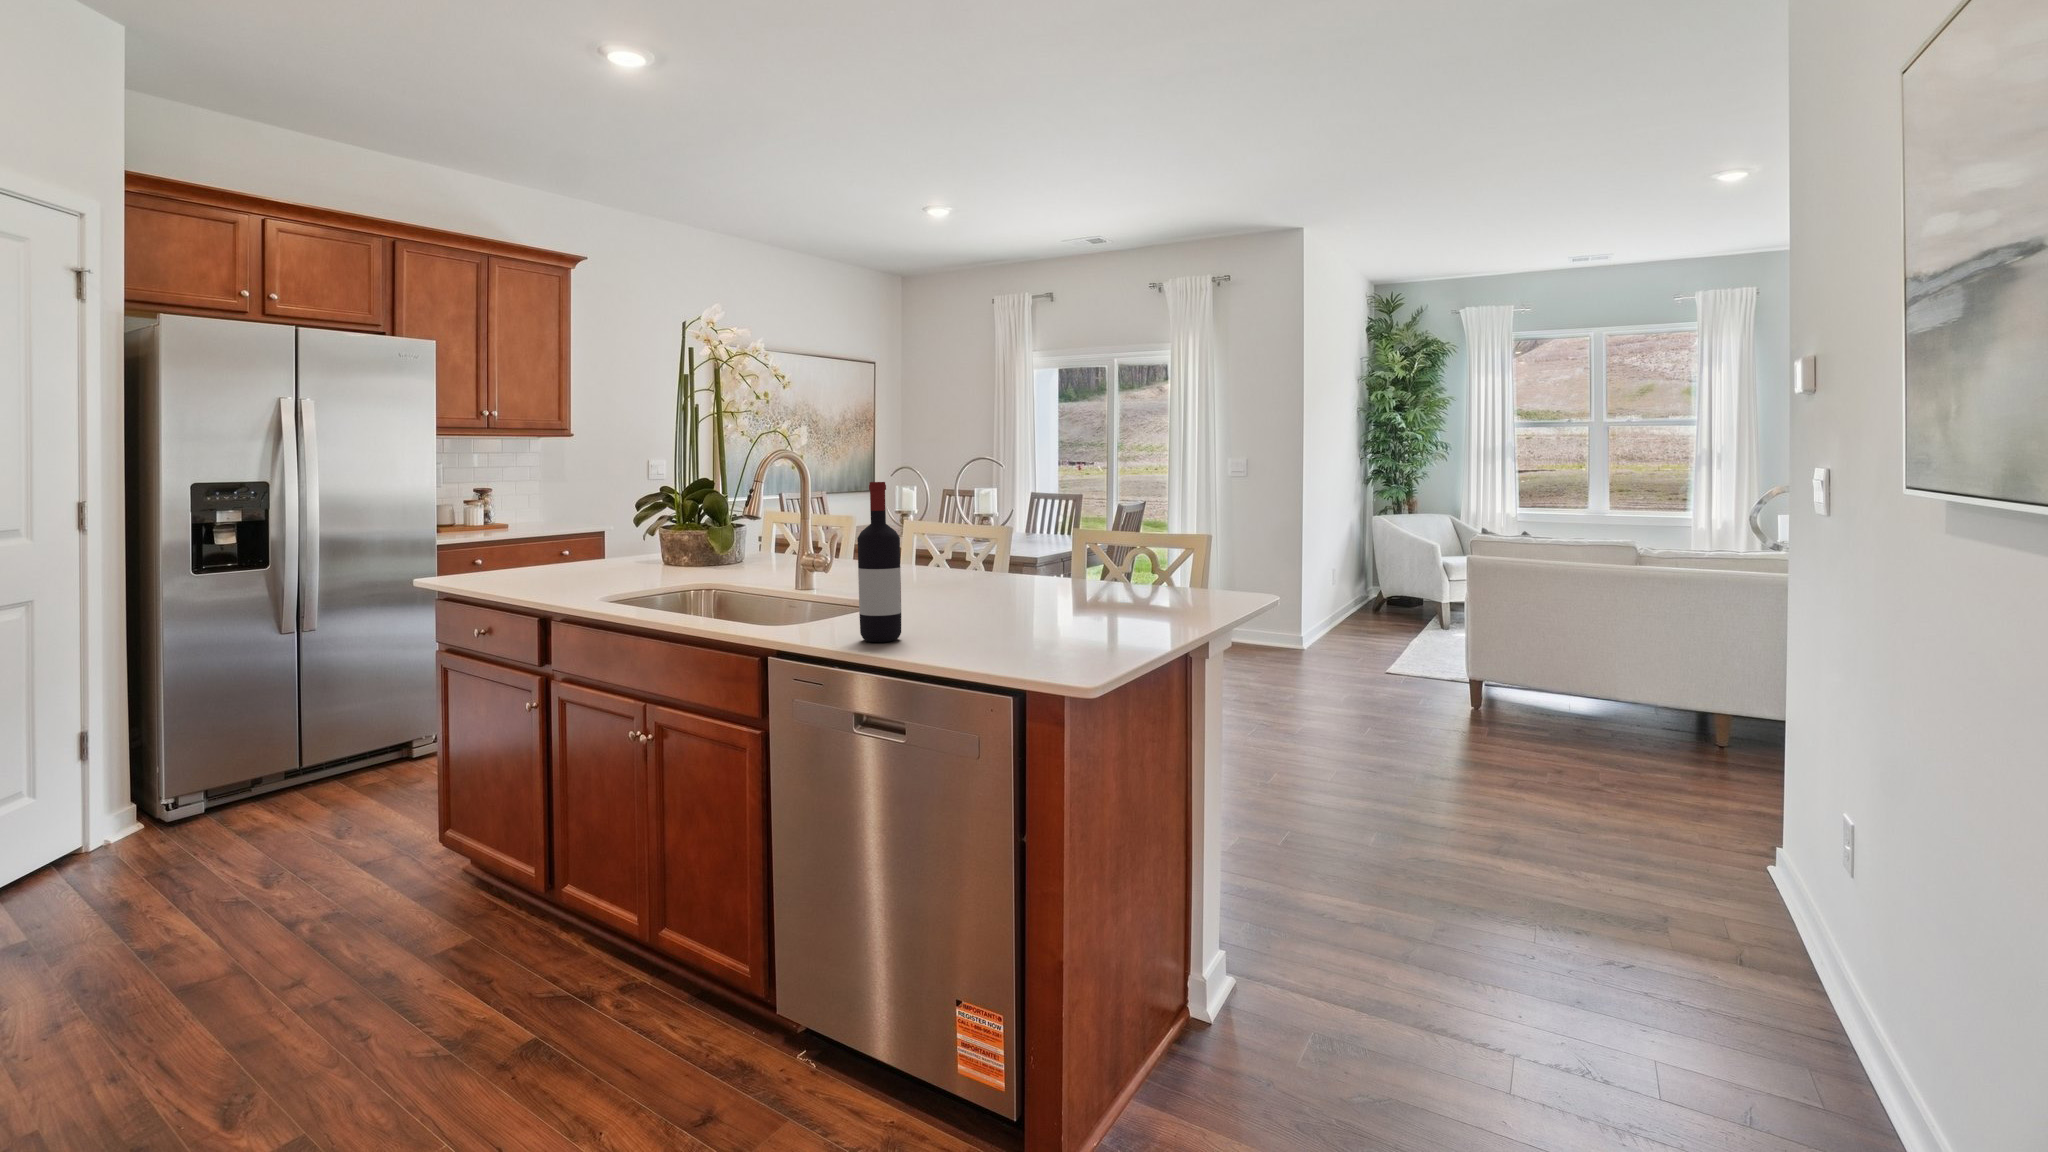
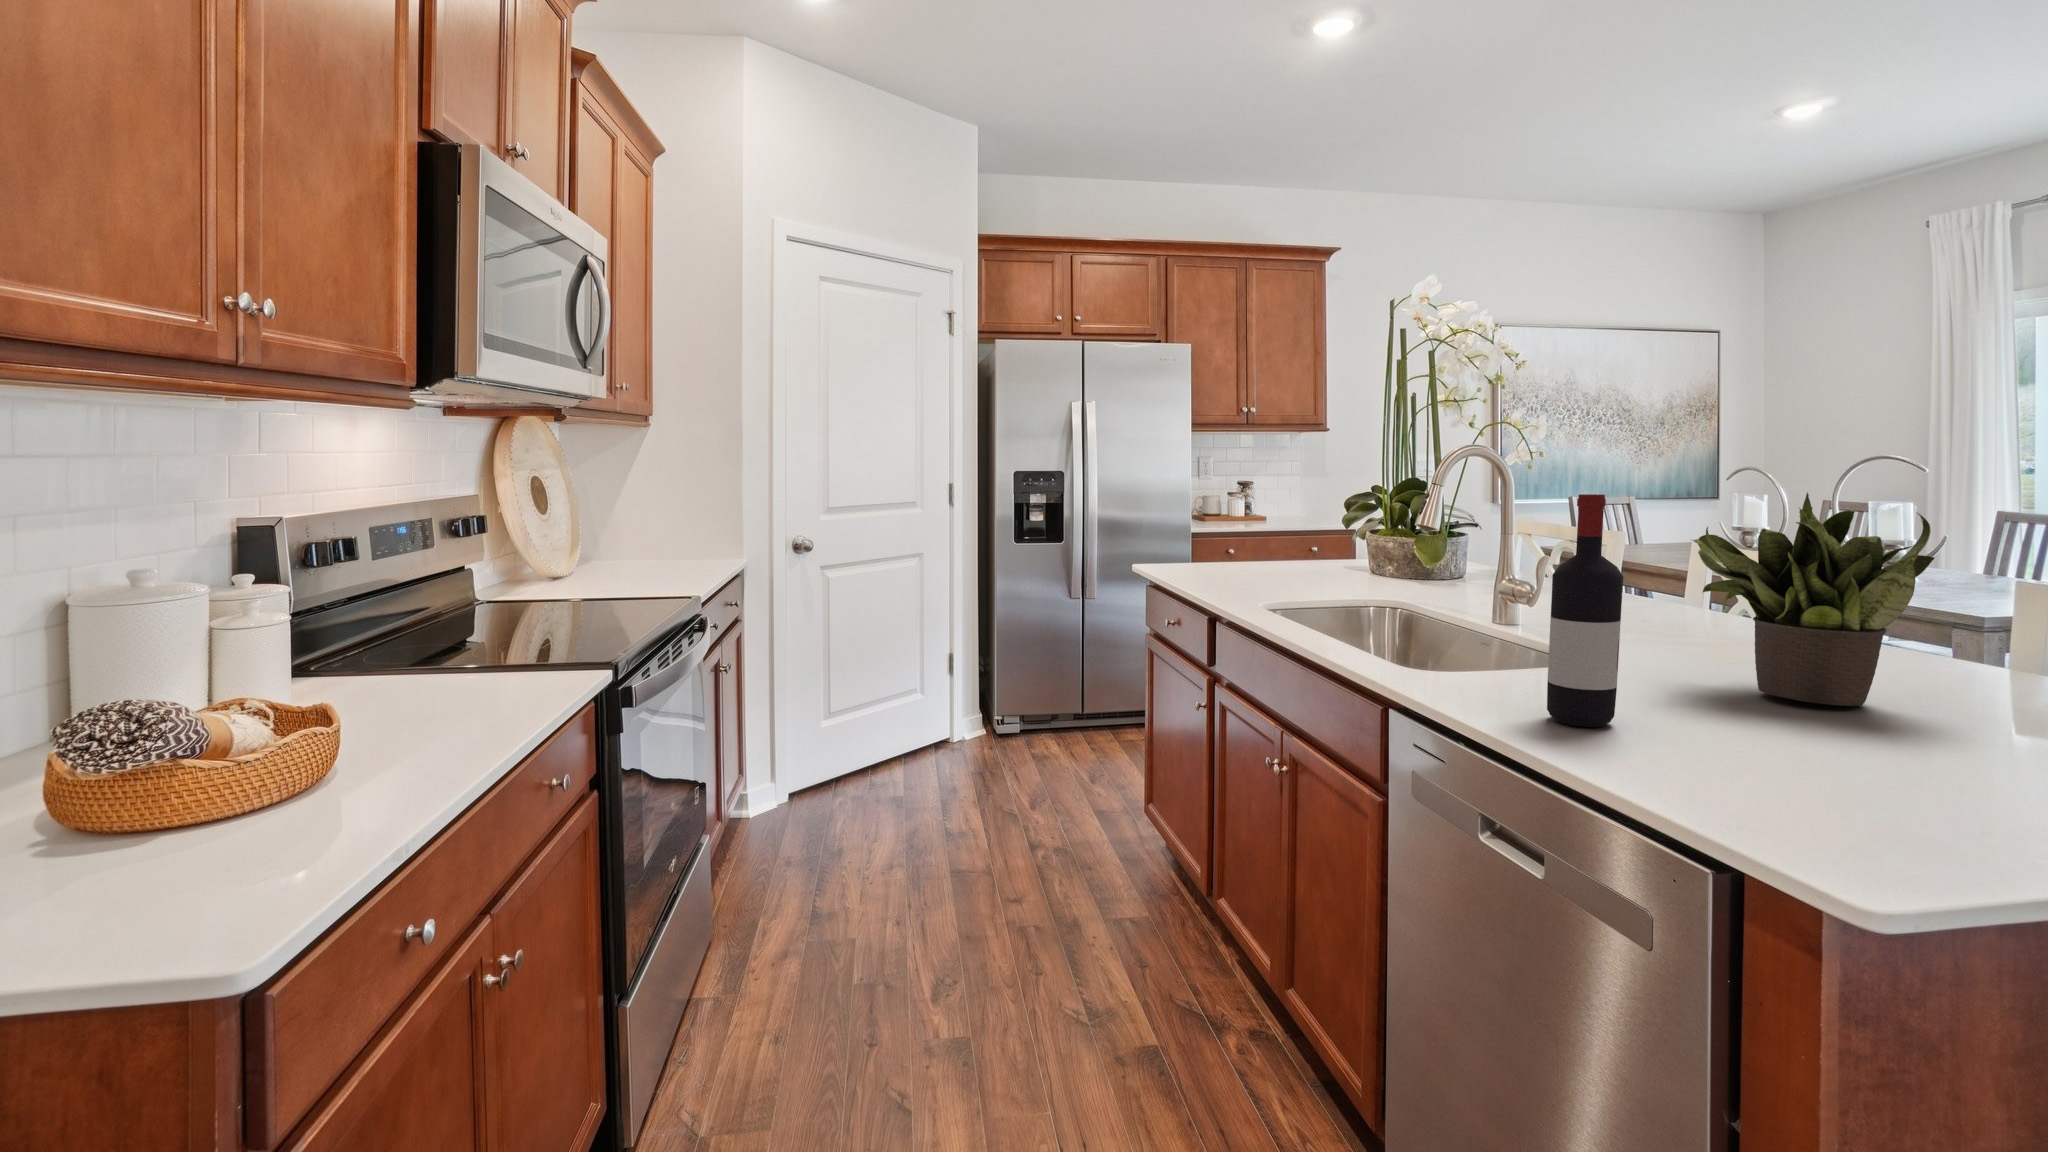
potted plant: none [922,481,1046,614] -> present [1693,492,1934,706]

